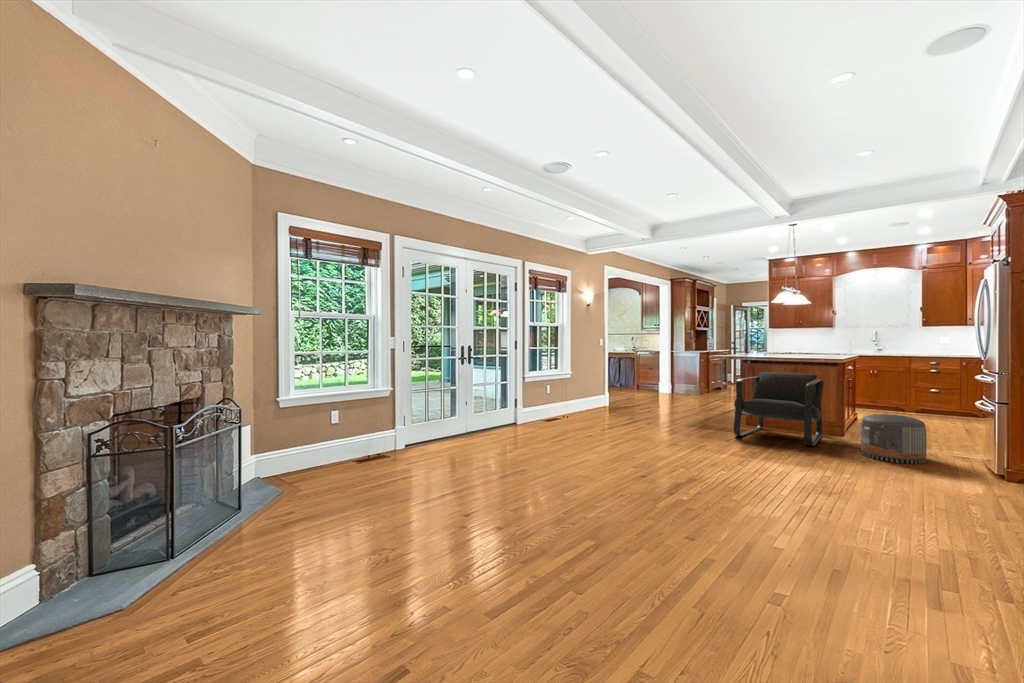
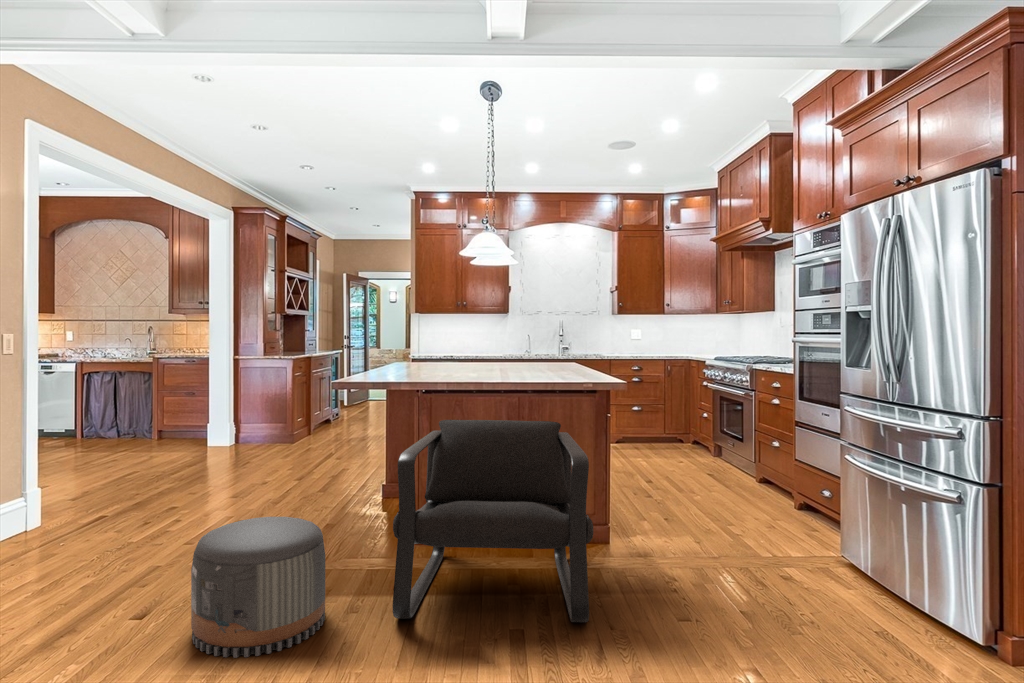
pouf: present [861,414,927,464] -> present [191,517,325,658]

